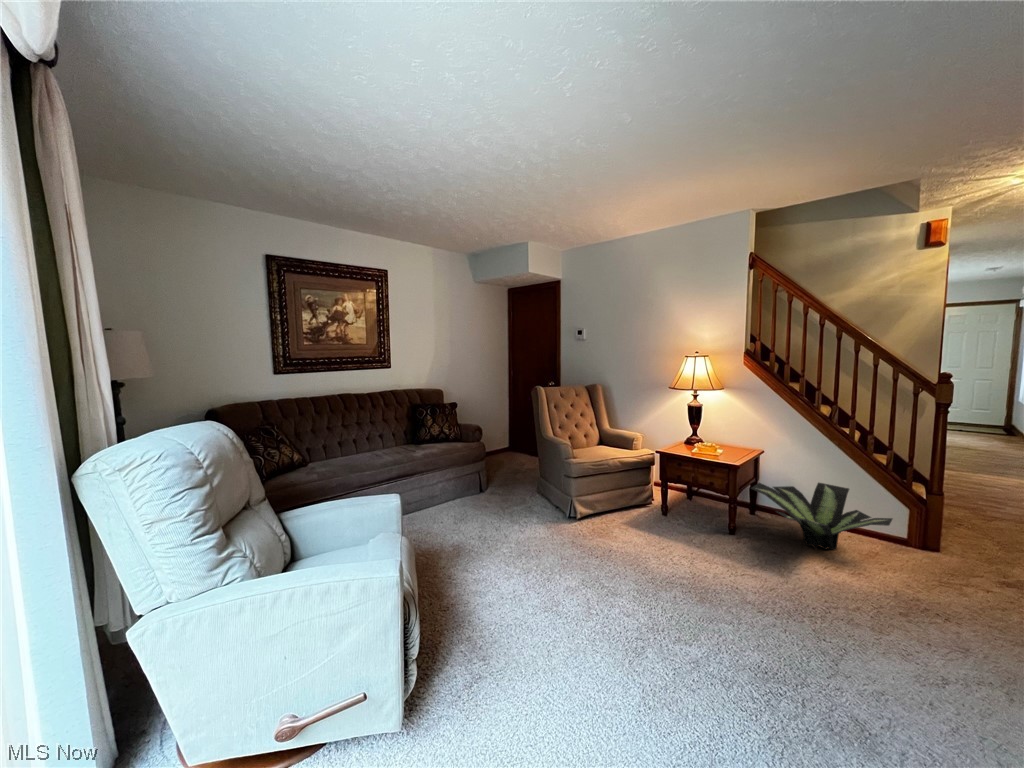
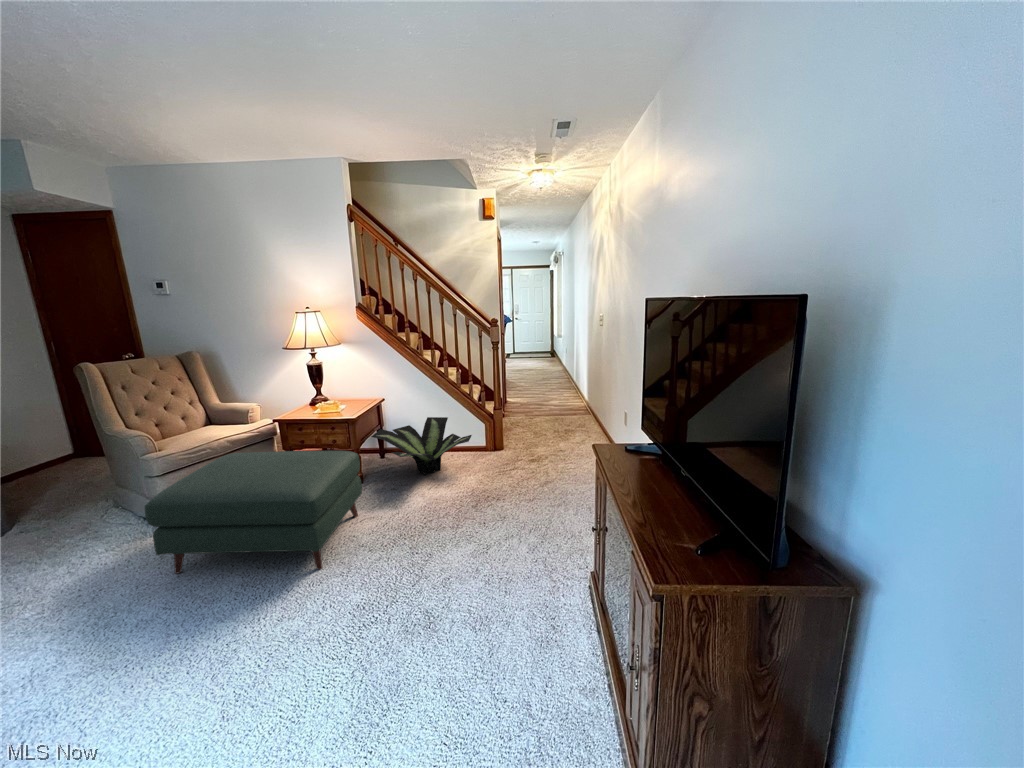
ottoman: none [575,472,747,606] -> present [145,451,362,574]

